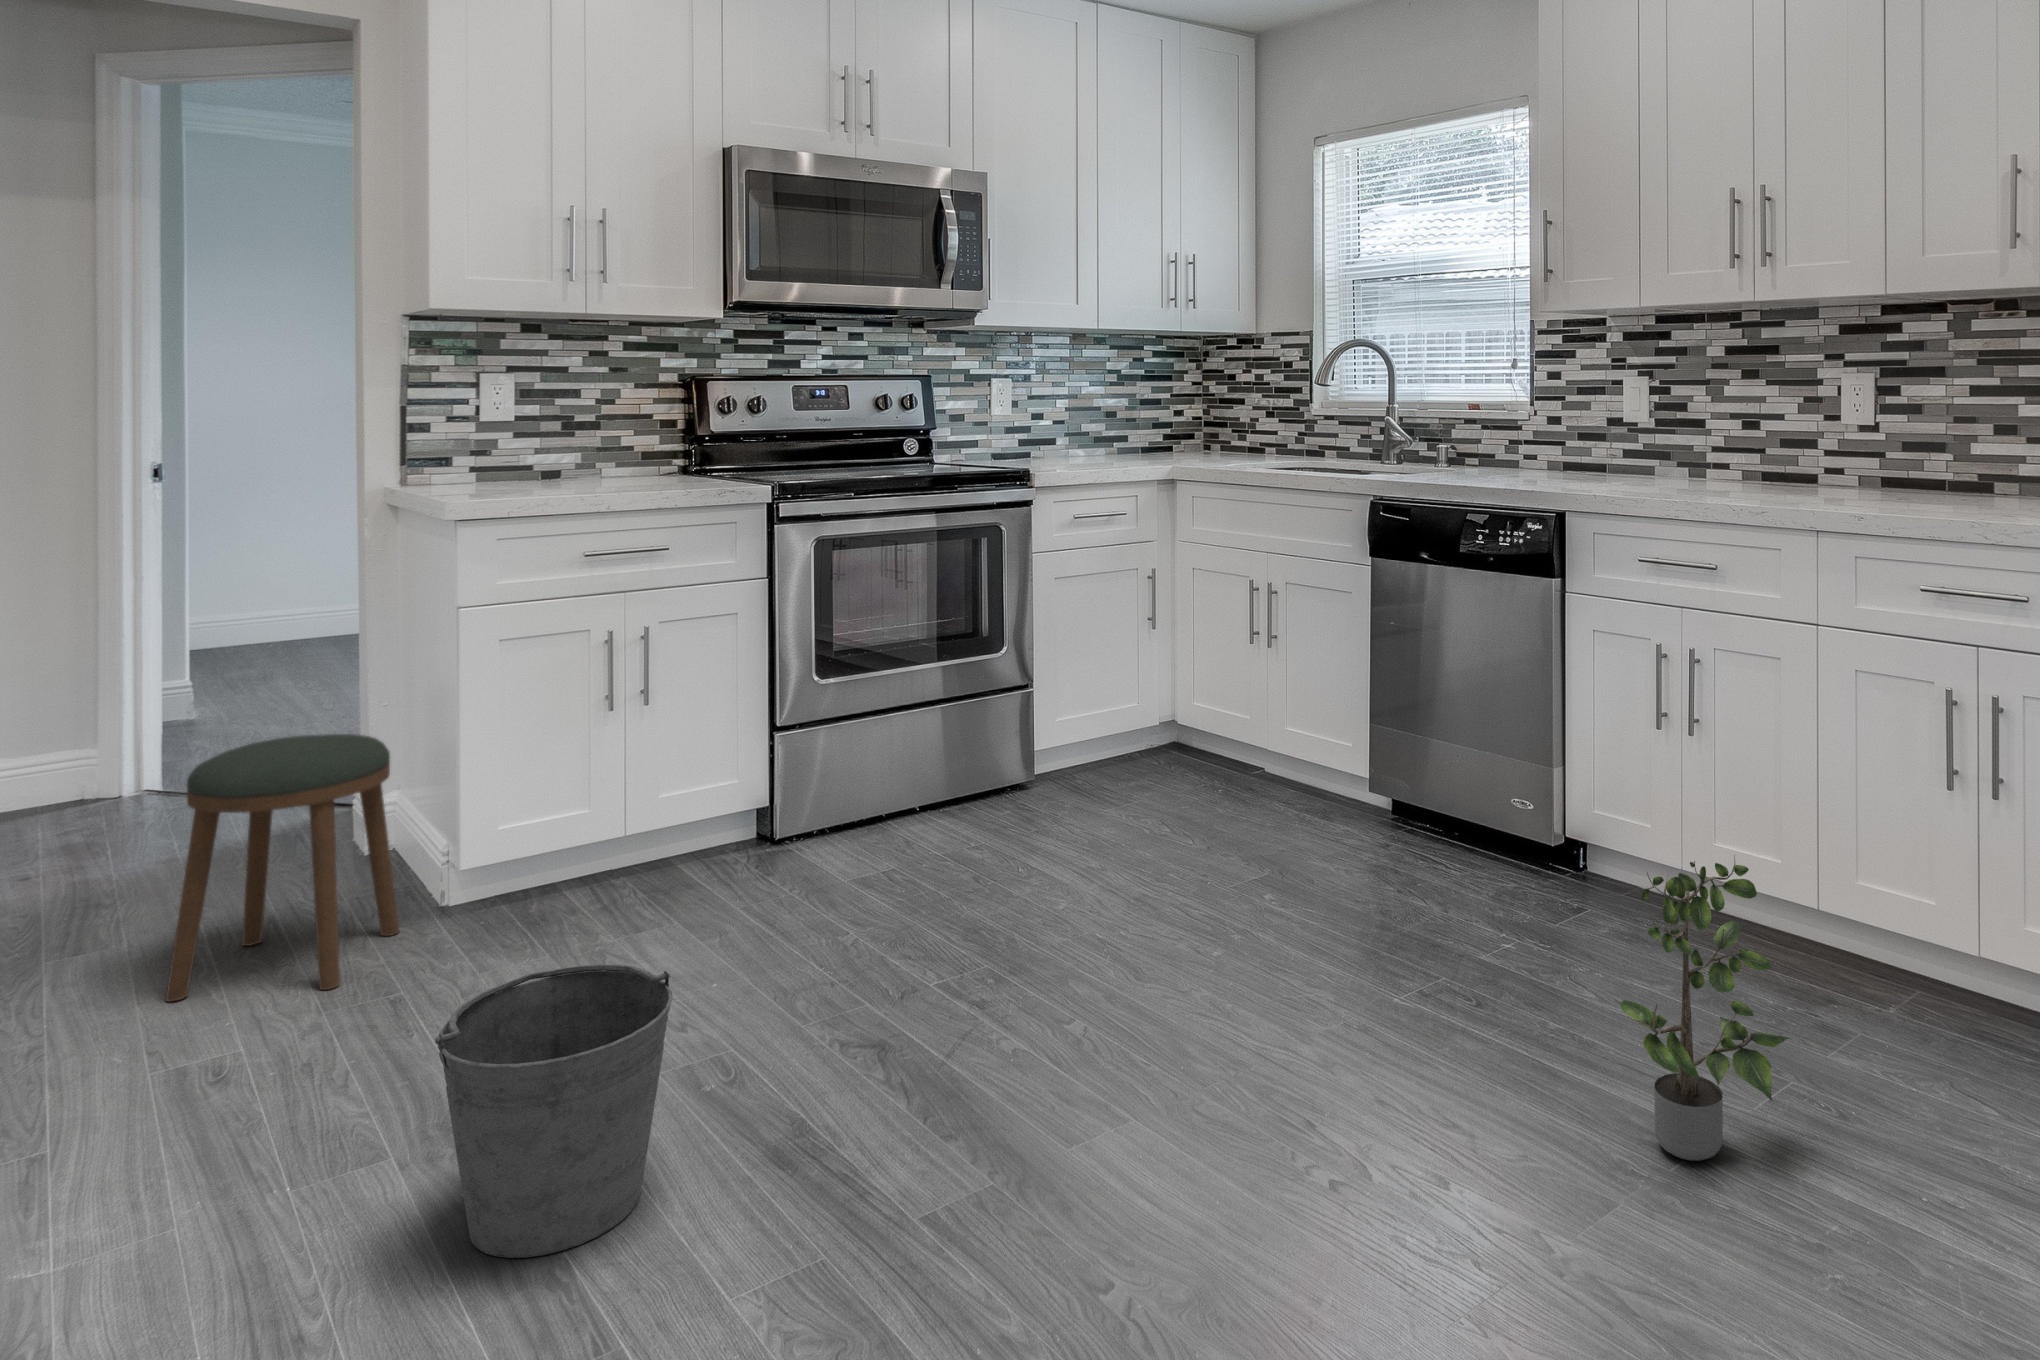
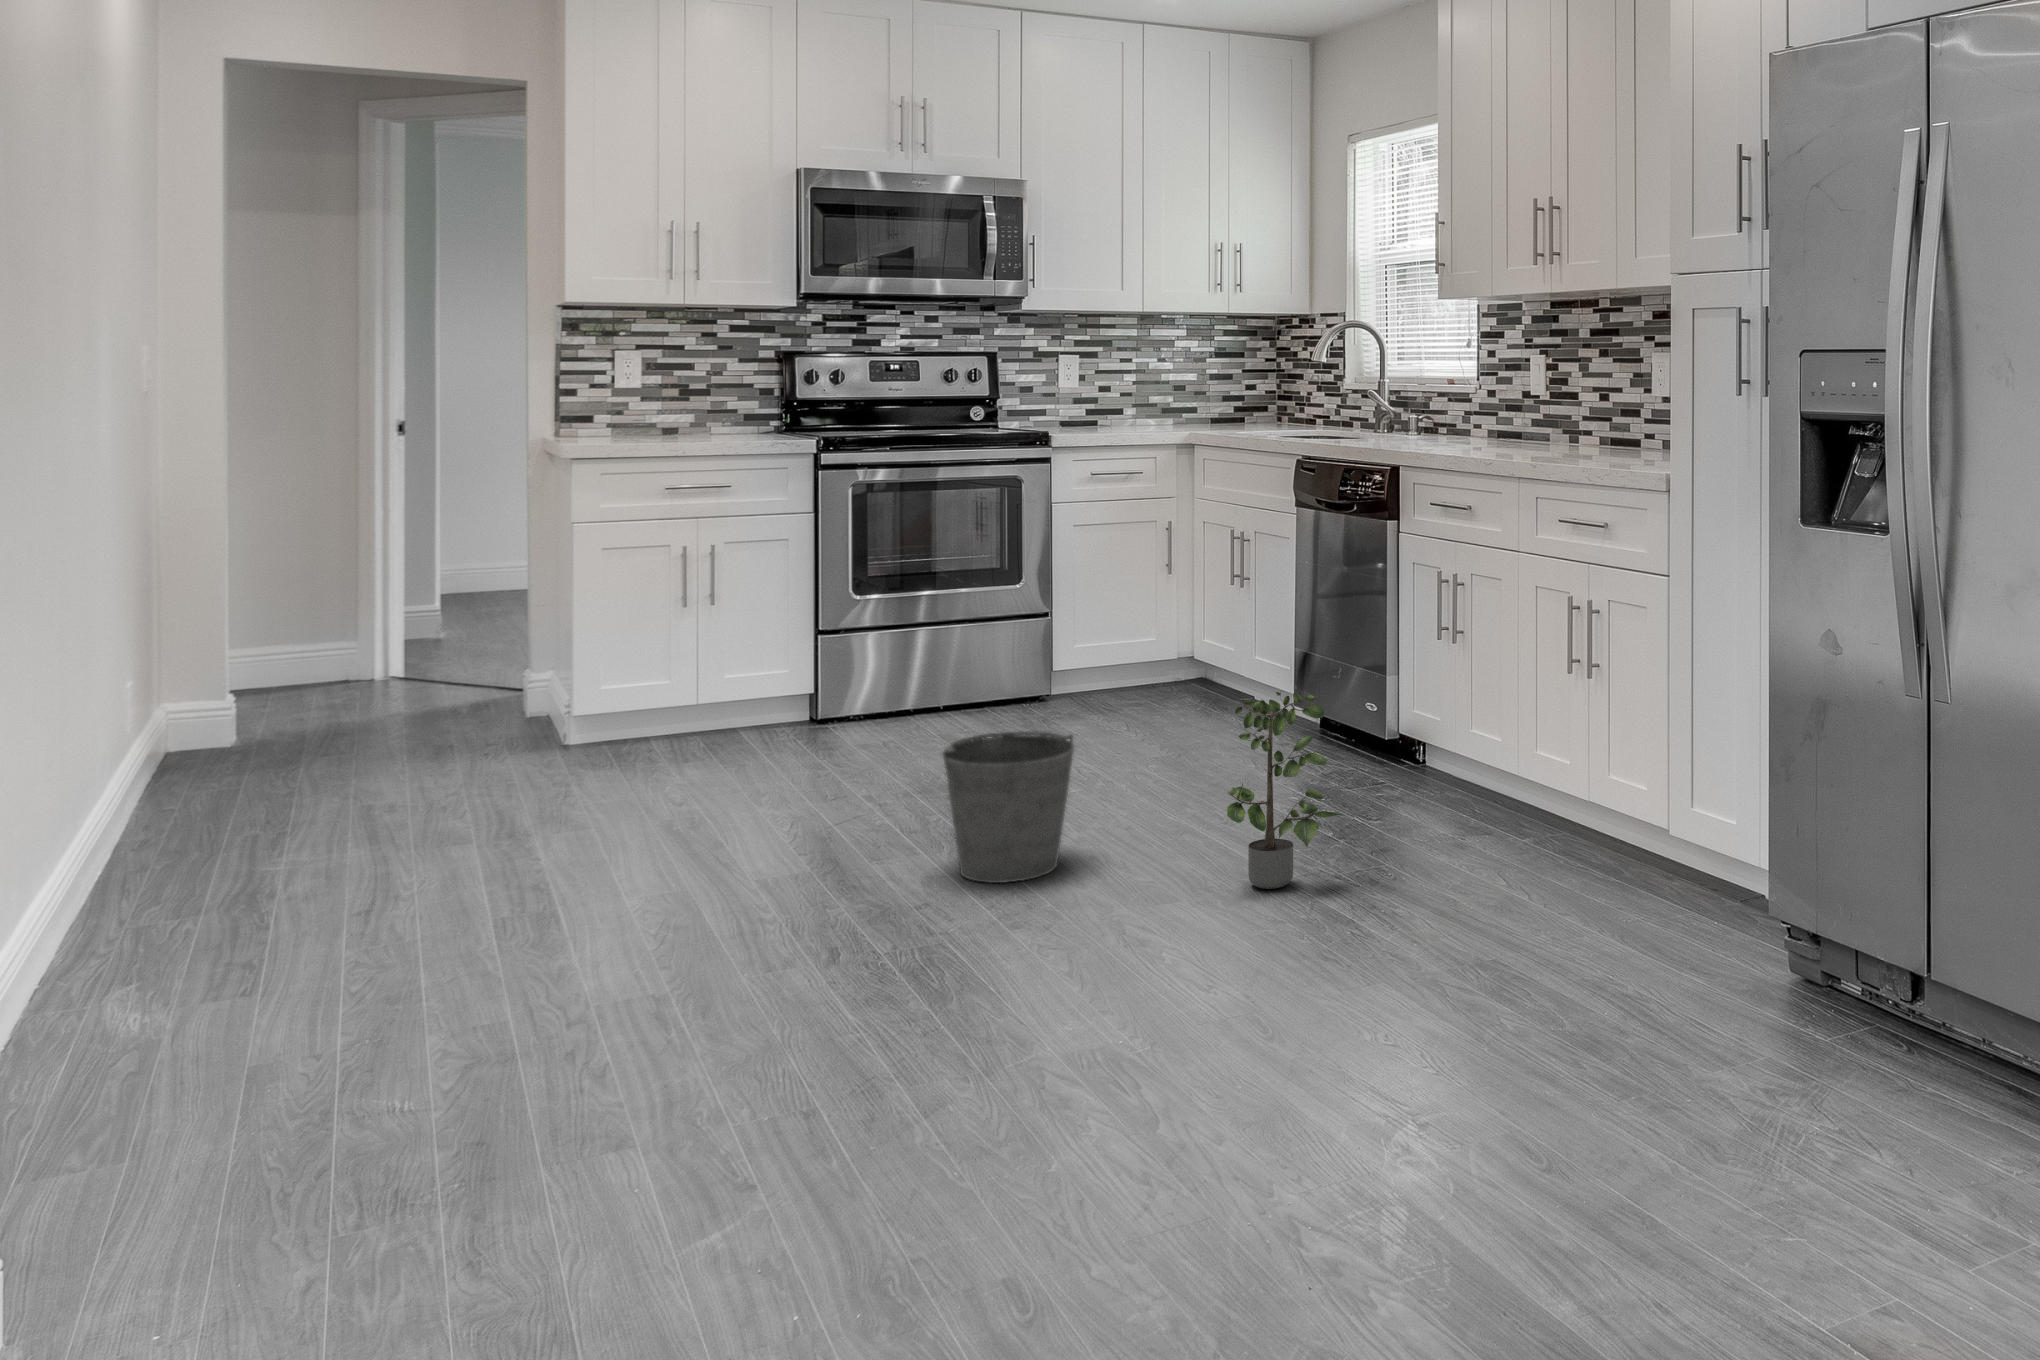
stool: present [166,734,399,1001] -> none [374,612,533,781]
bucket: present [435,964,673,1258] -> present [943,731,1075,883]

